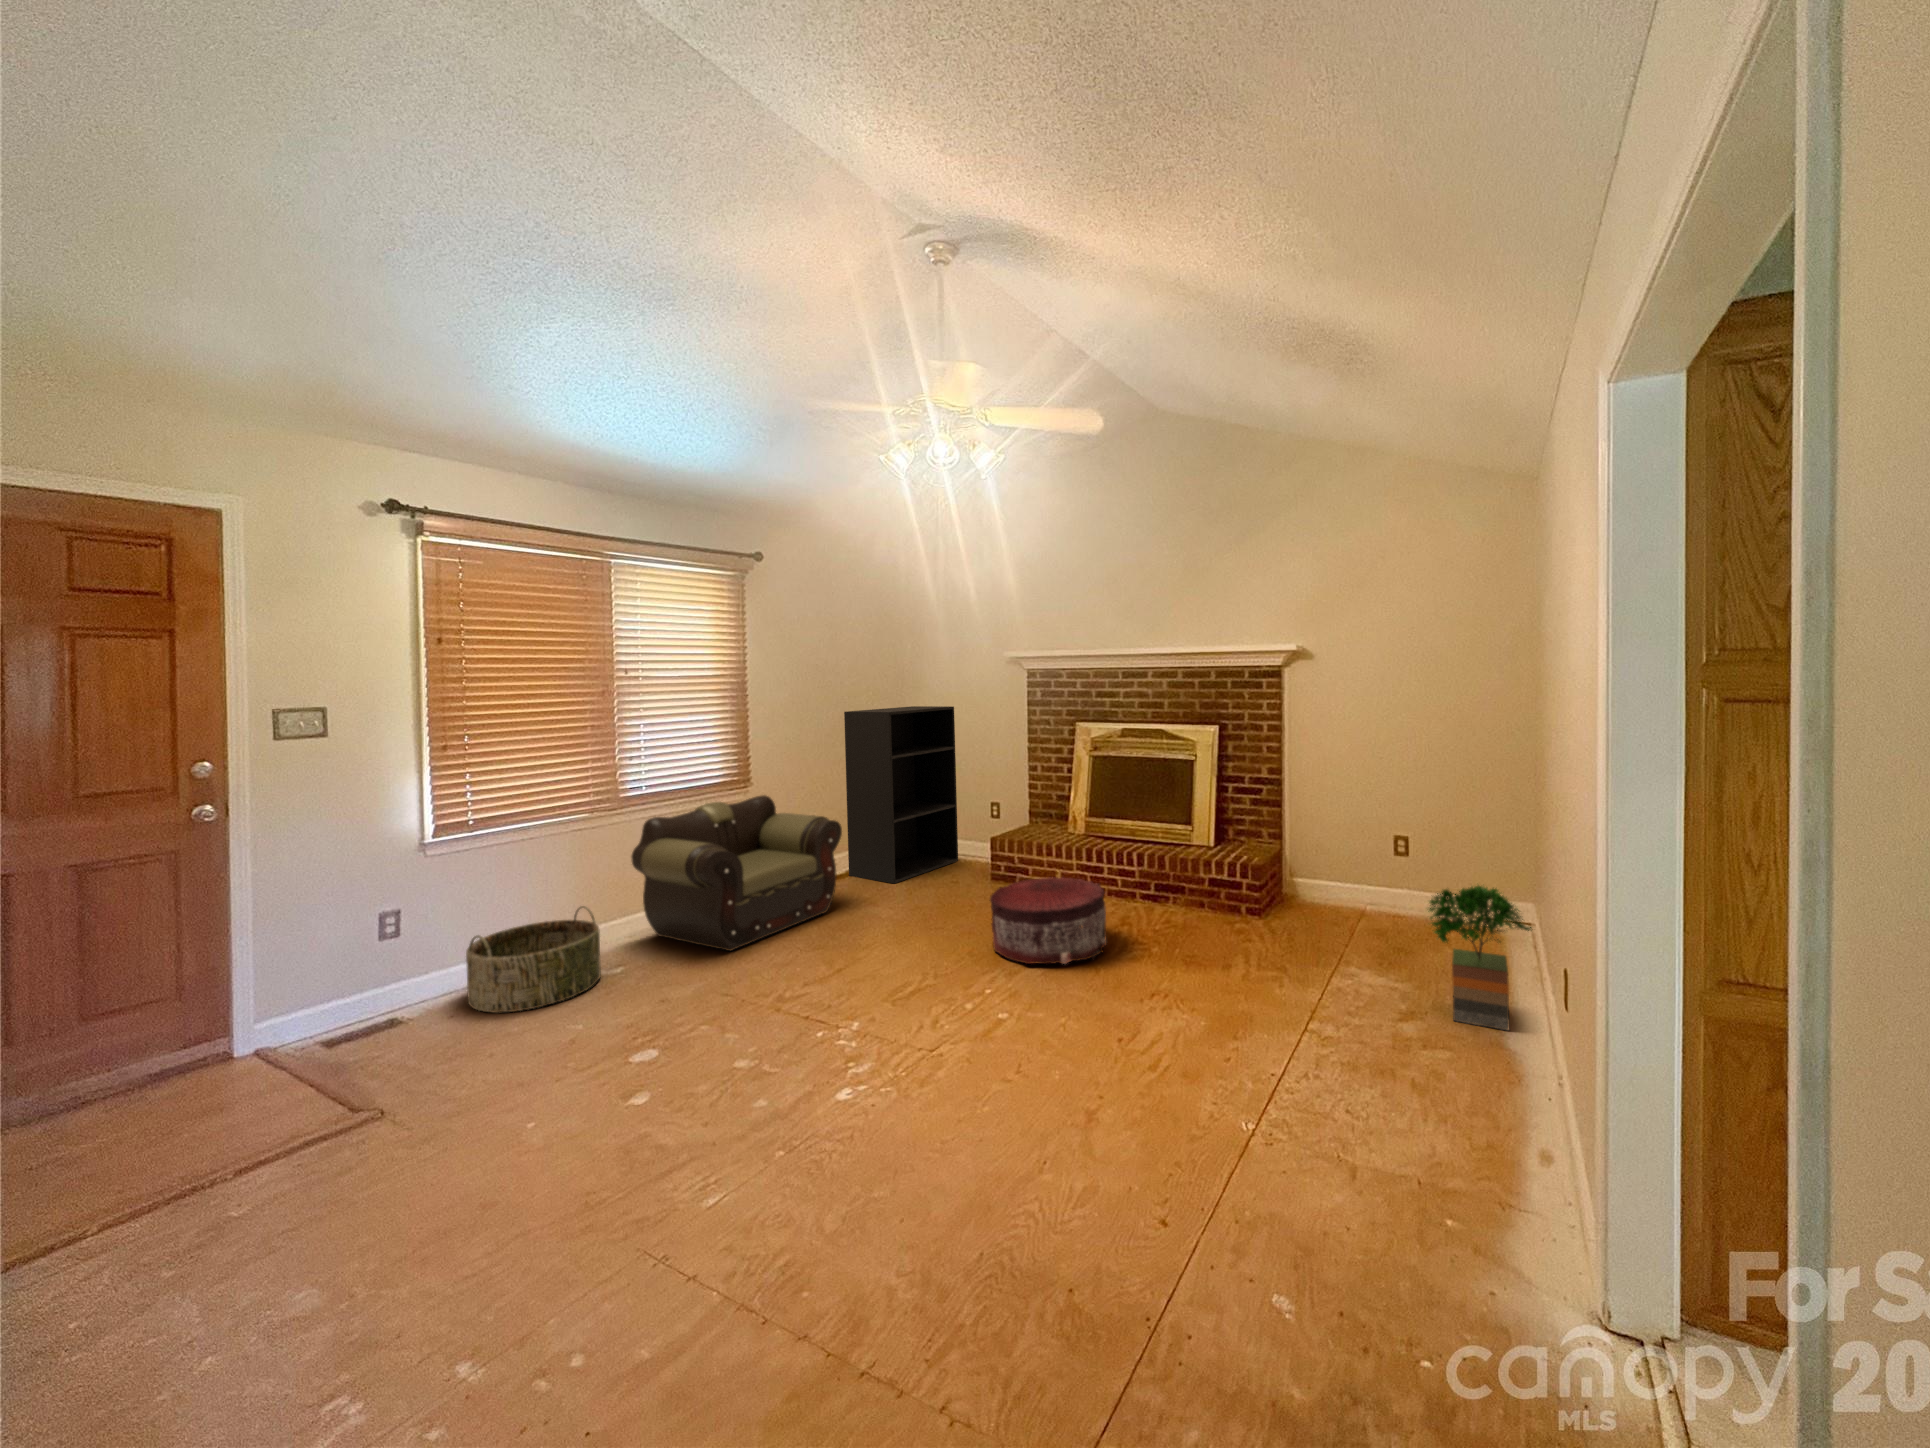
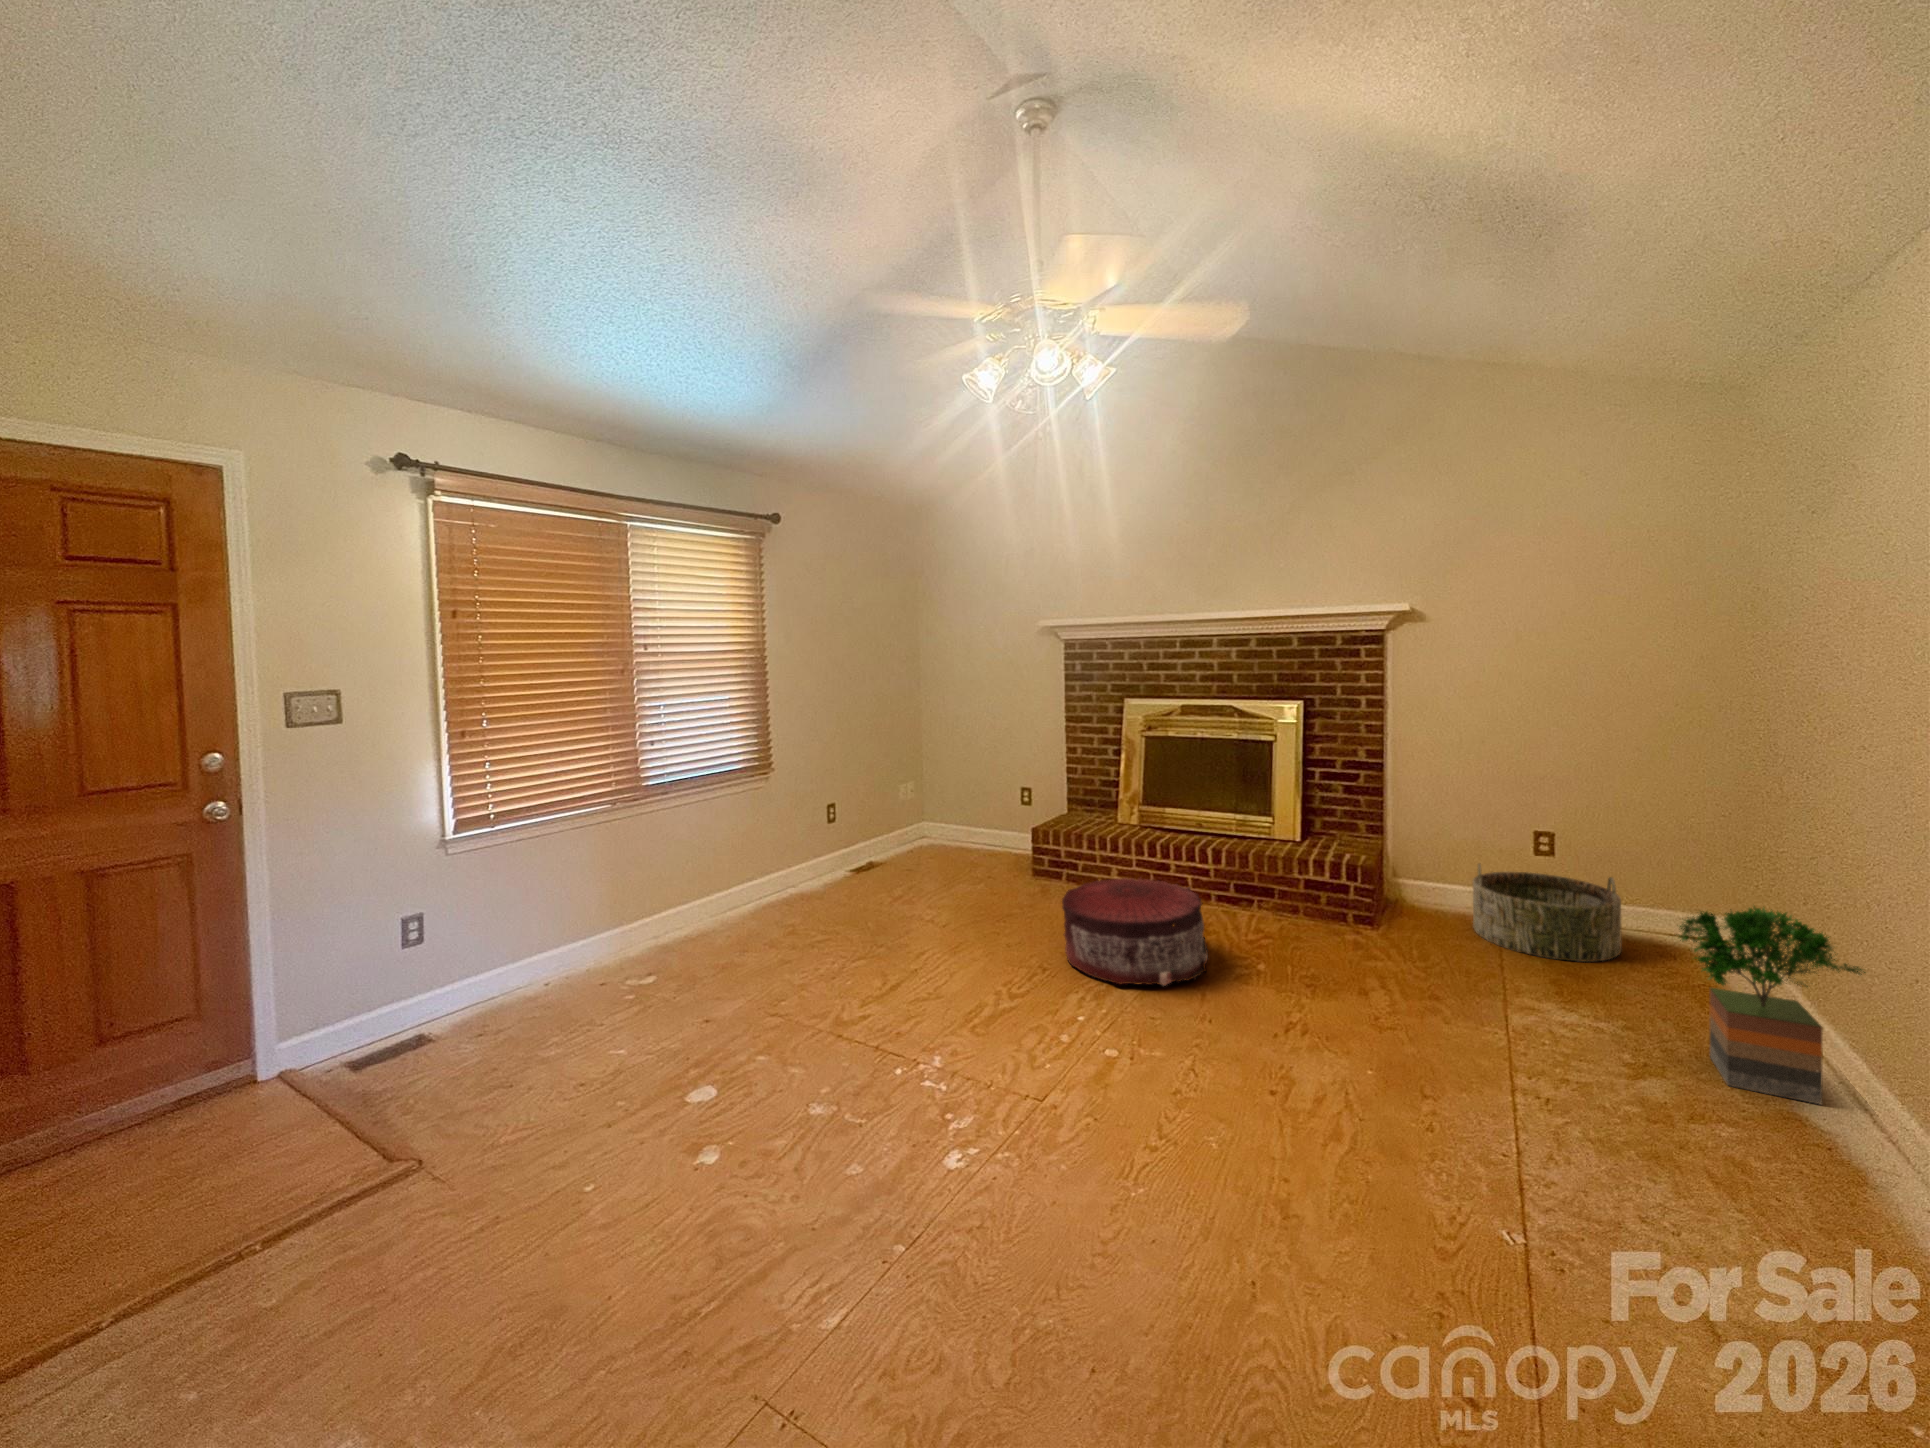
bookshelf: present [844,706,958,883] -> none [865,683,986,877]
armchair: present [632,795,842,951] -> none [657,782,875,958]
basket: present [466,906,601,1013] -> present [1473,864,1622,962]

